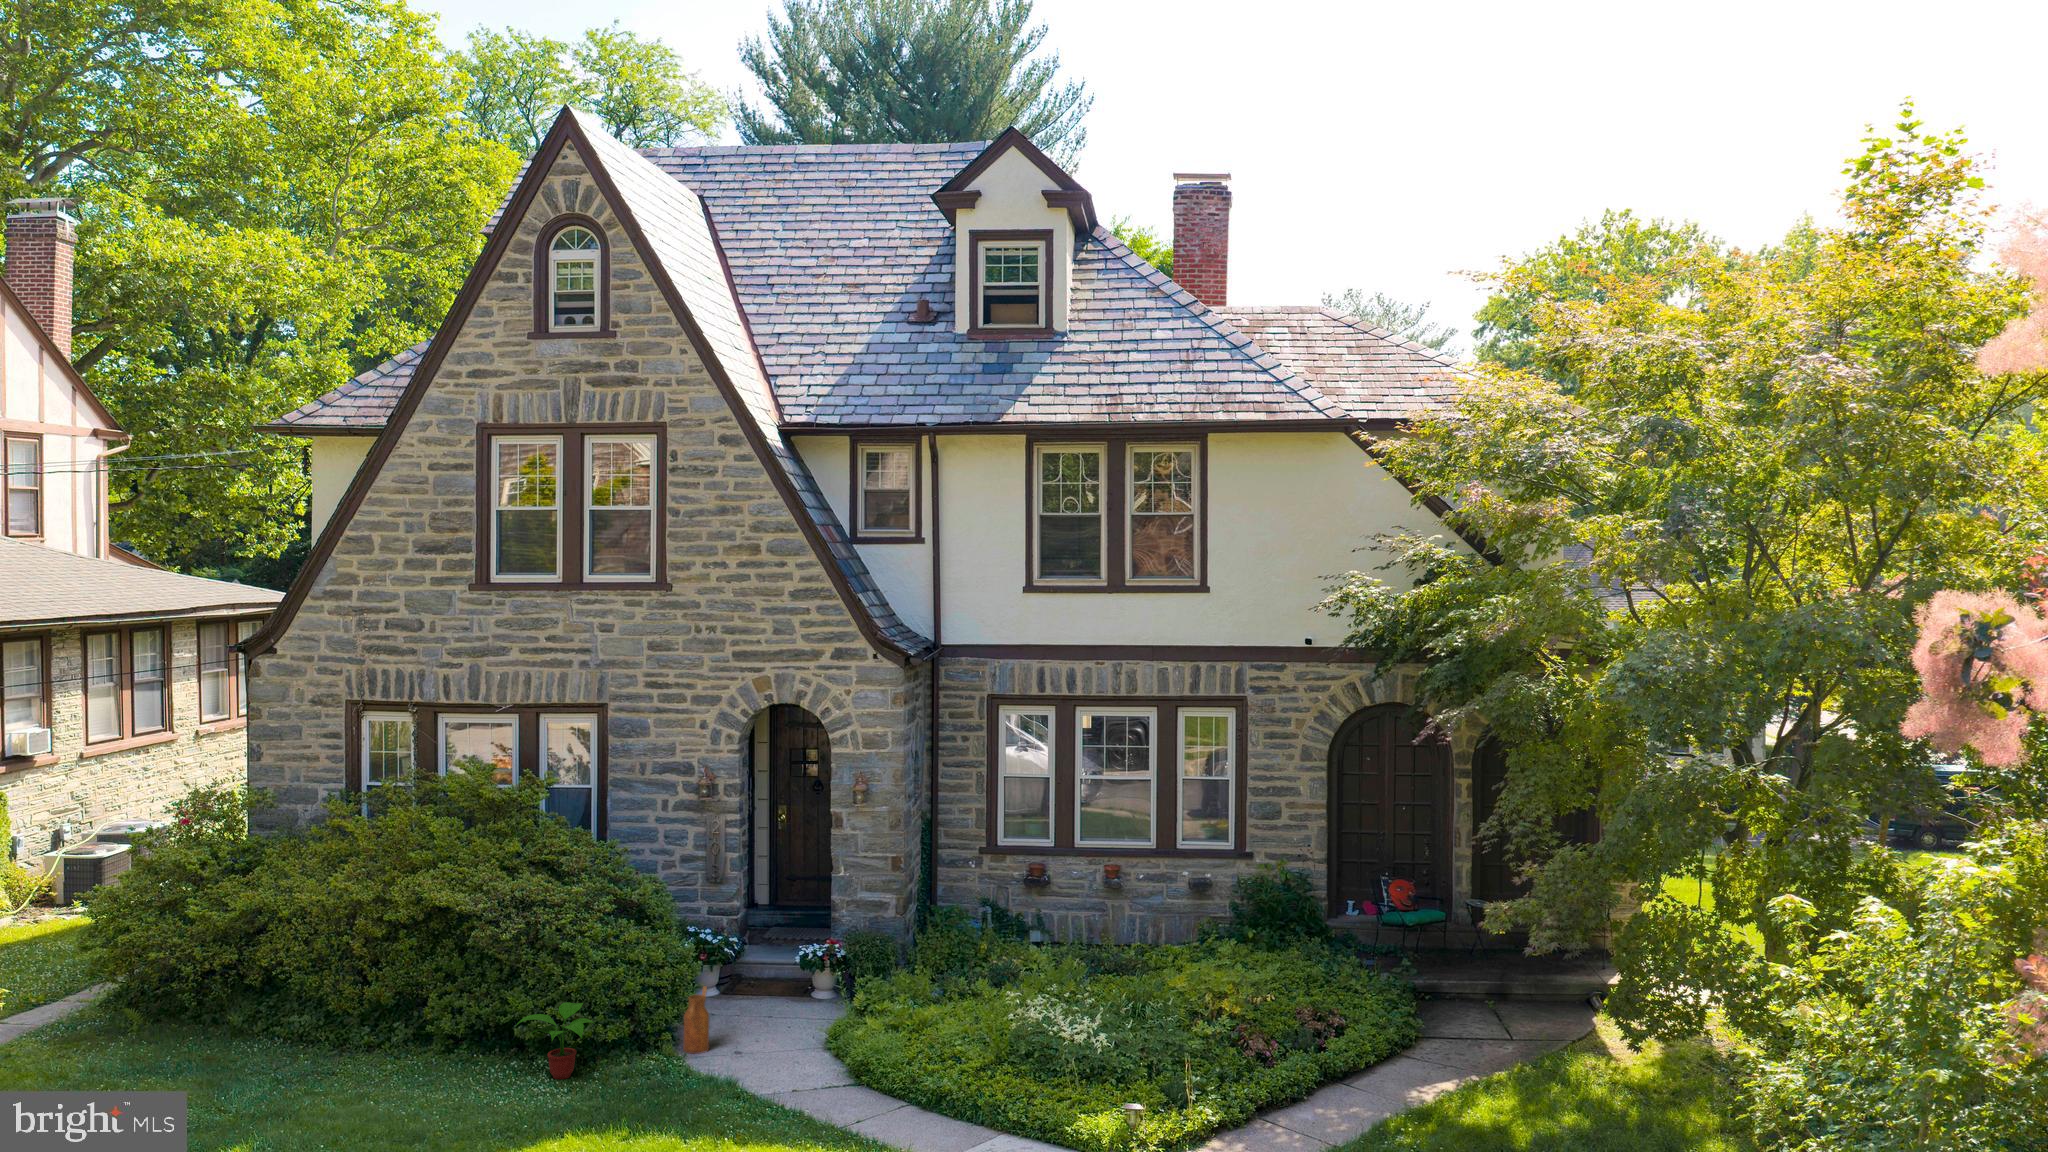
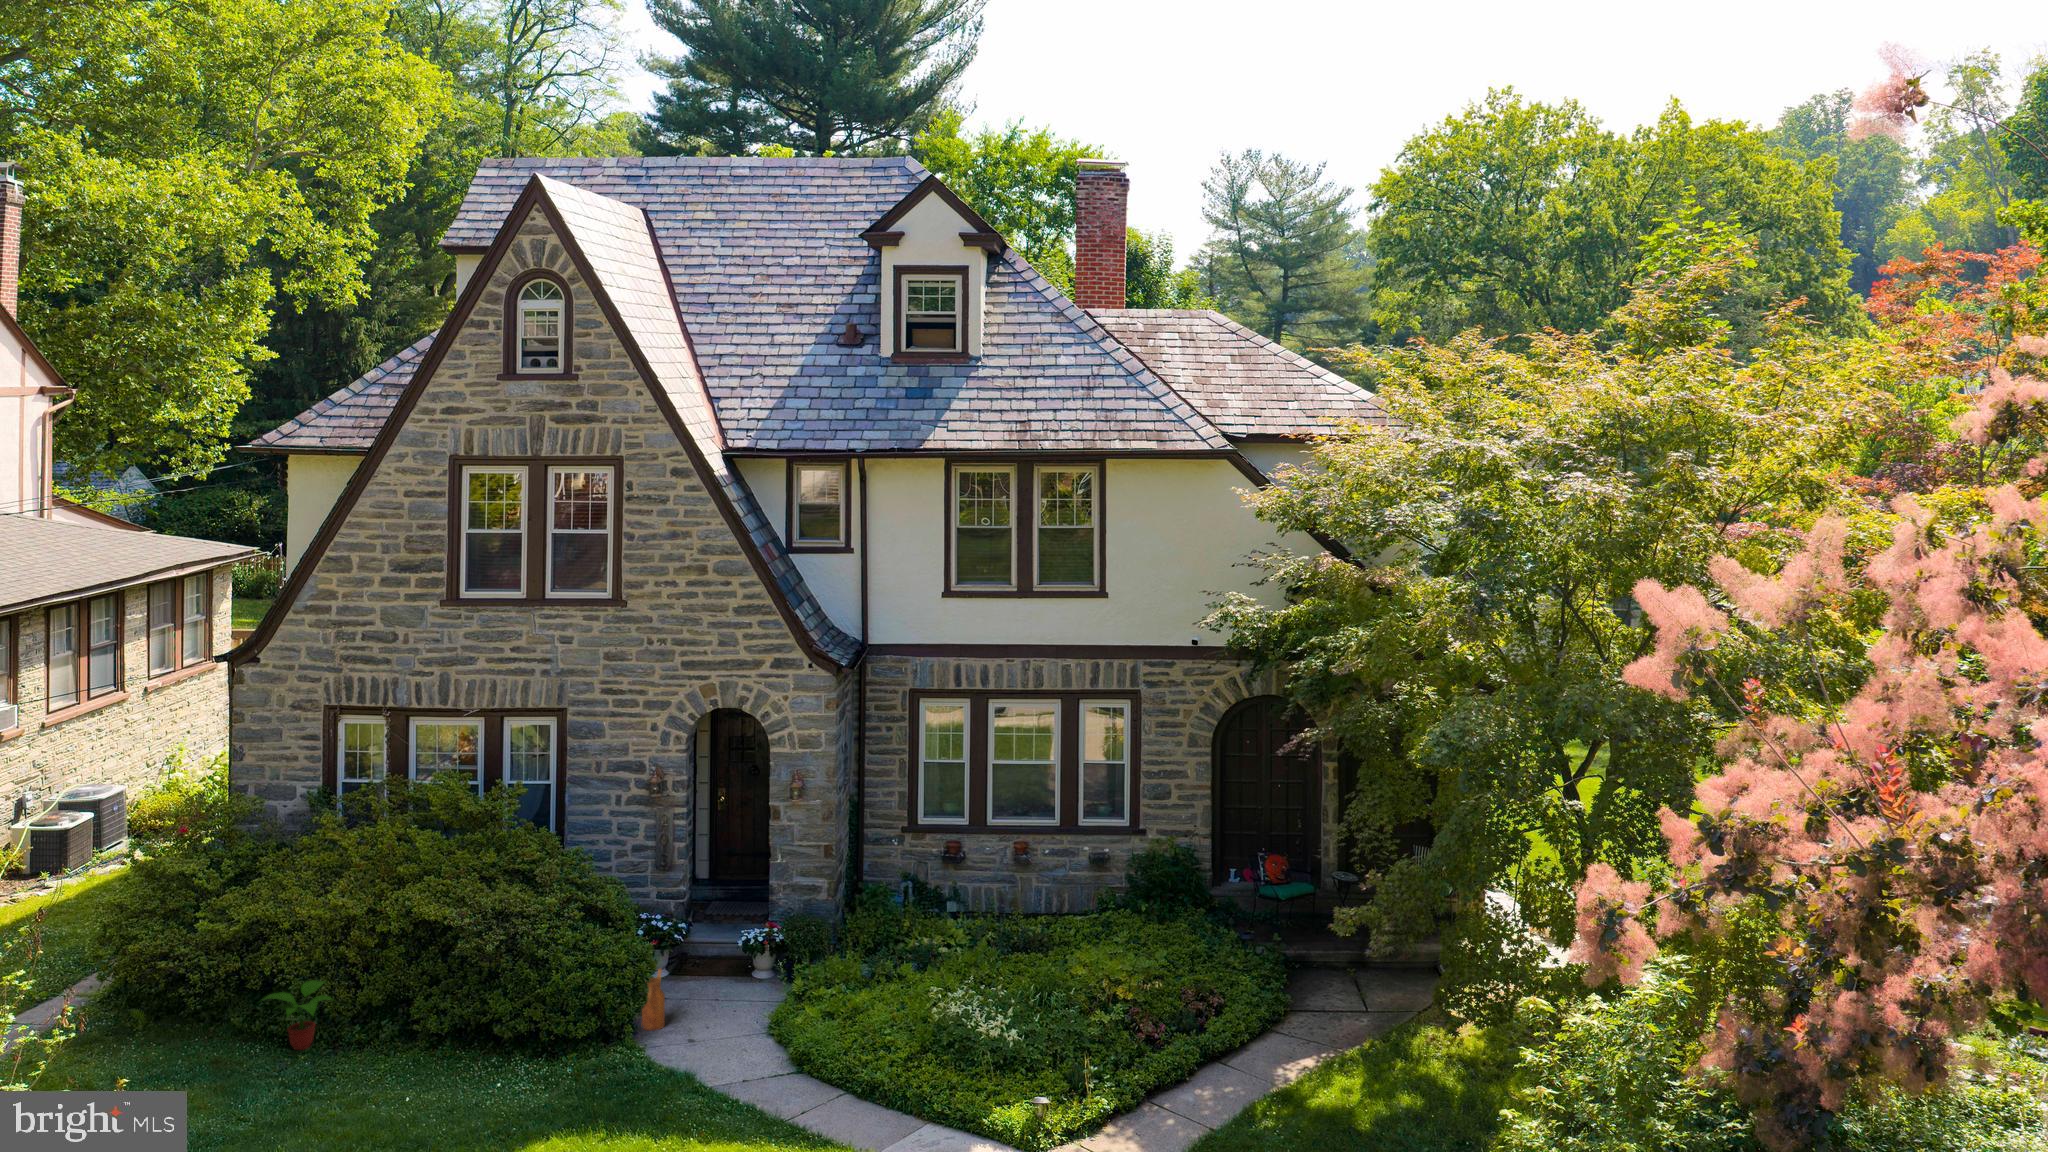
potted plant: present [516,1002,594,1079] -> present [263,980,333,1050]

